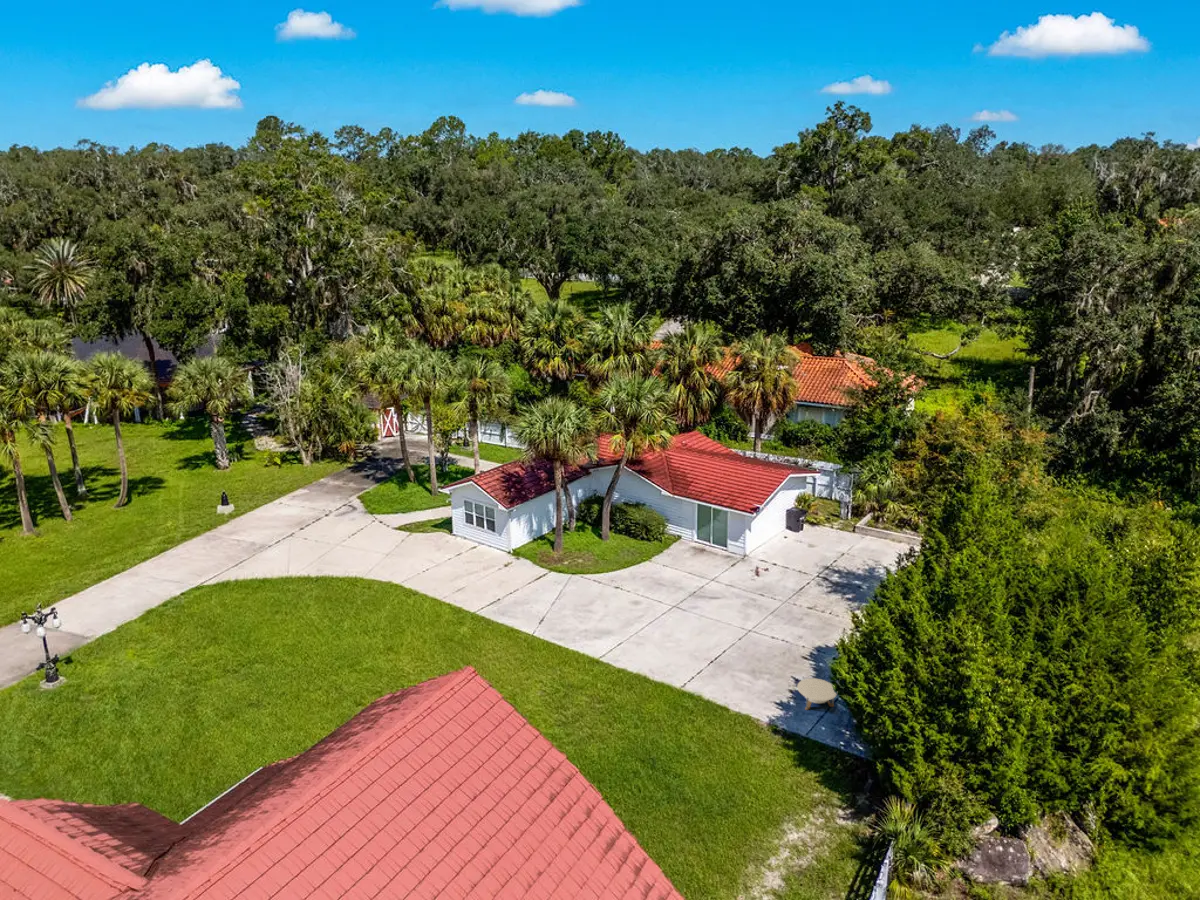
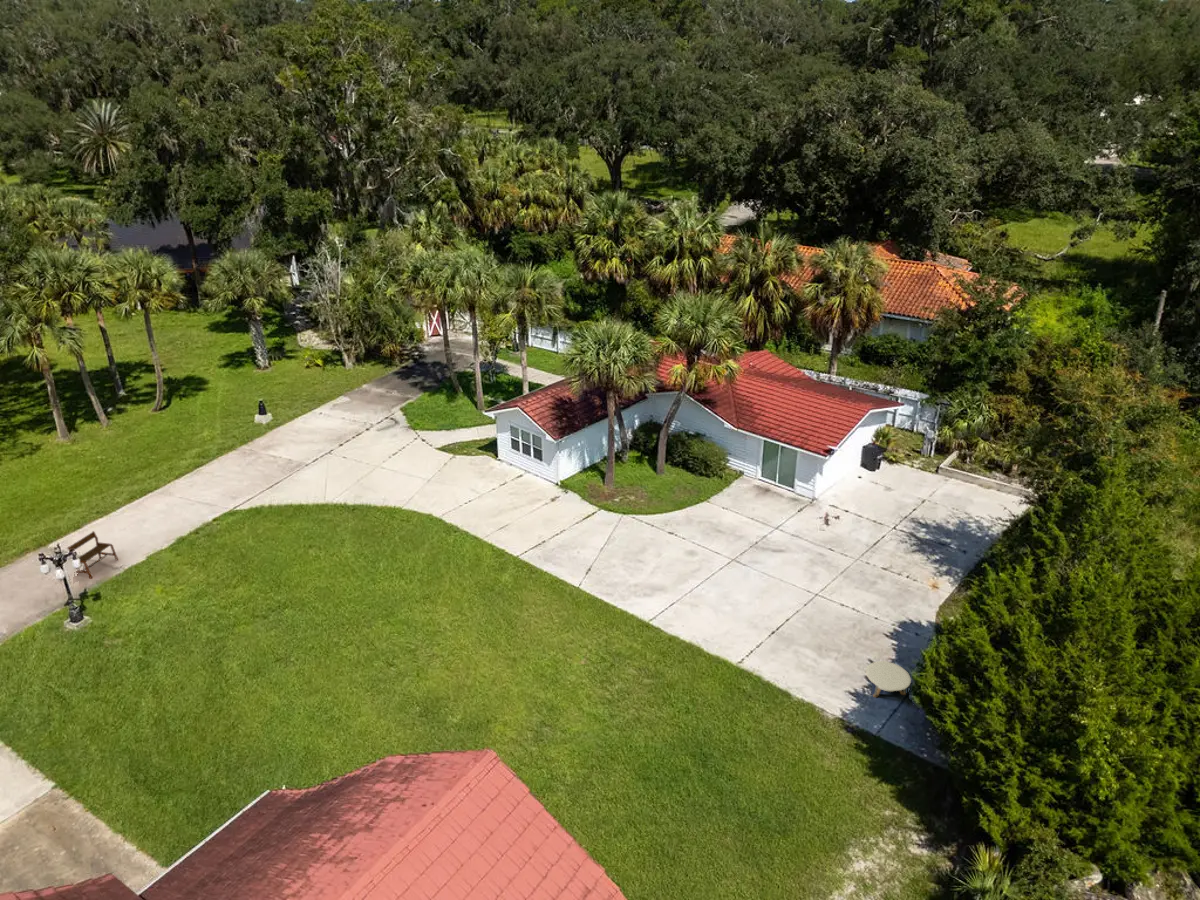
bench: none [36,604,84,649] -> present [68,531,118,578]

